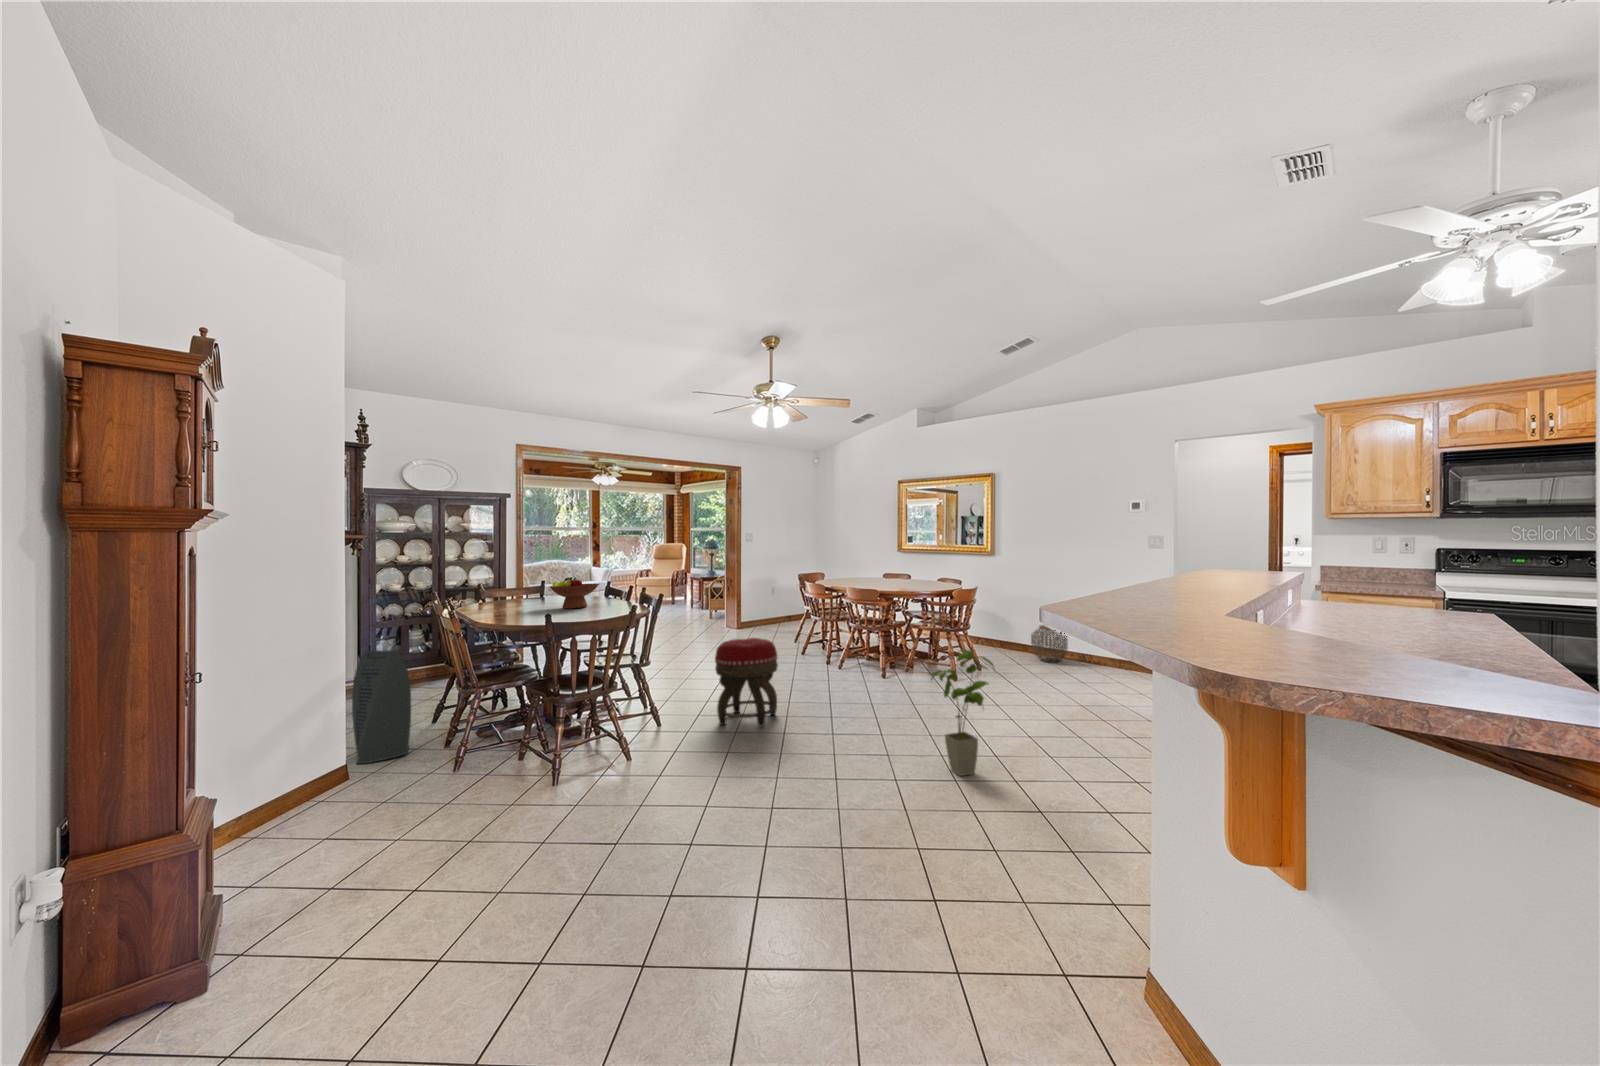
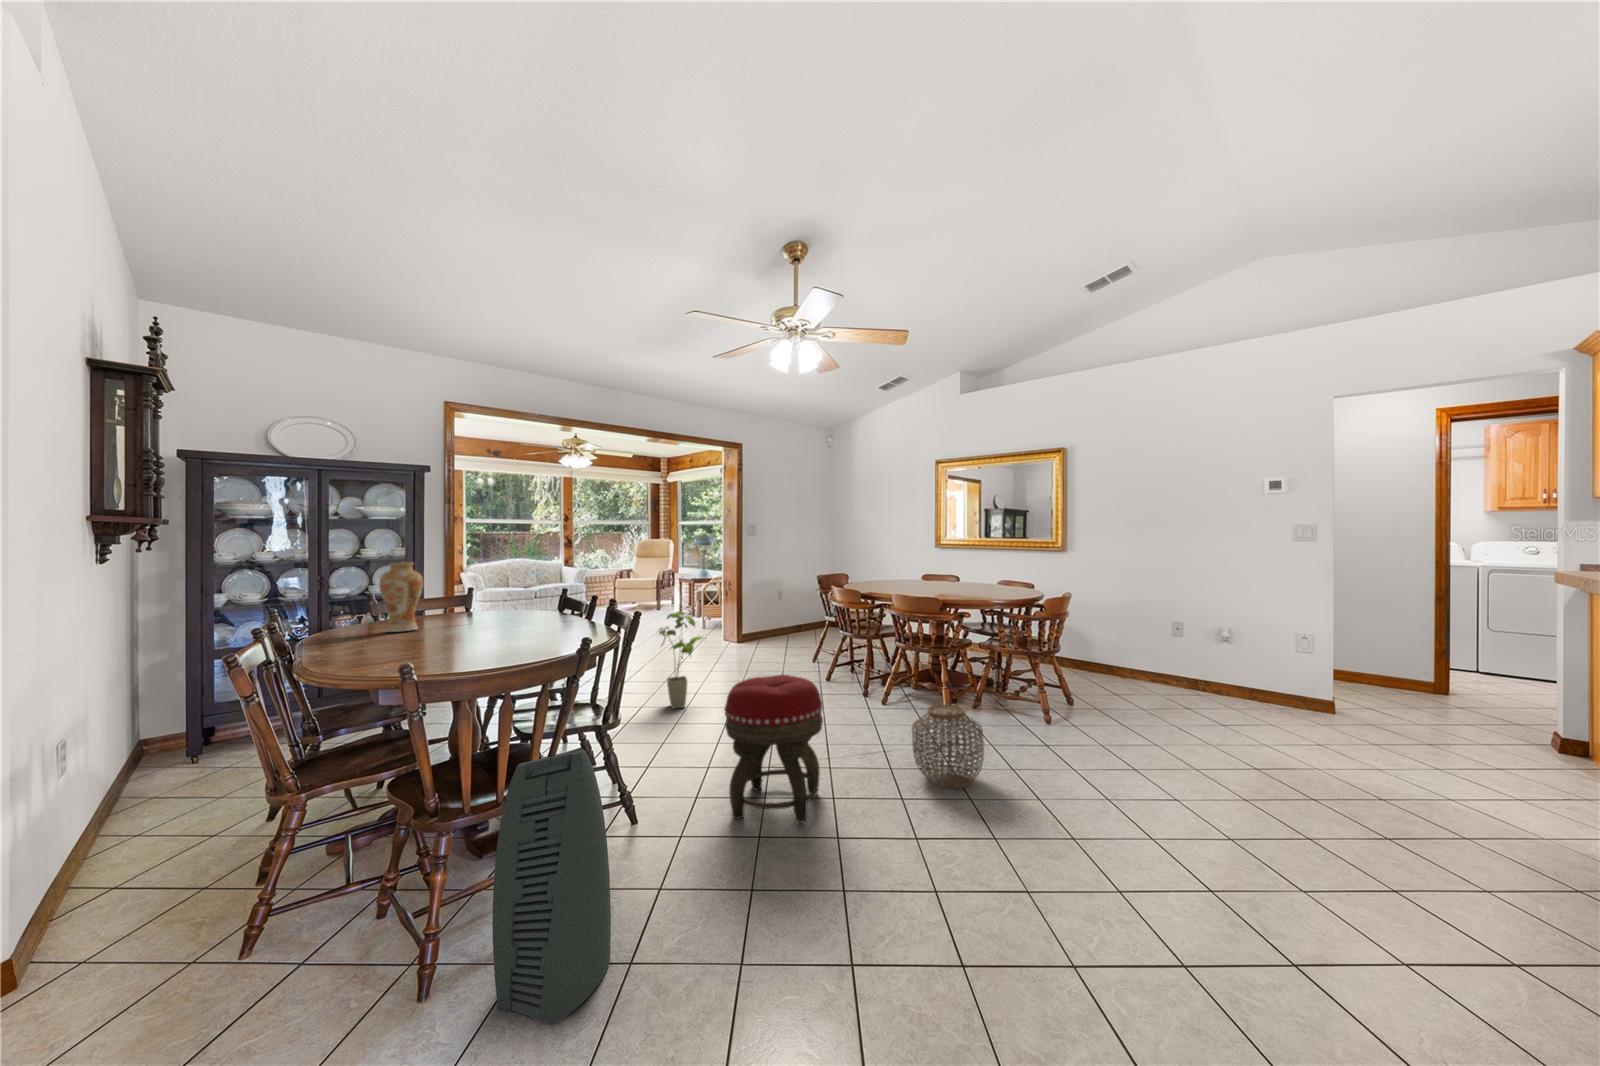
vase: none [499,564,525,608] -> present [379,562,423,632]
fruit bowl: present [550,577,599,609] -> none [456,583,541,634]
woven basket: present [1031,625,1068,662] -> present [912,705,984,789]
house plant: present [932,649,995,776] -> present [659,611,703,709]
air purifier: present [352,650,411,764] -> present [492,750,611,1025]

